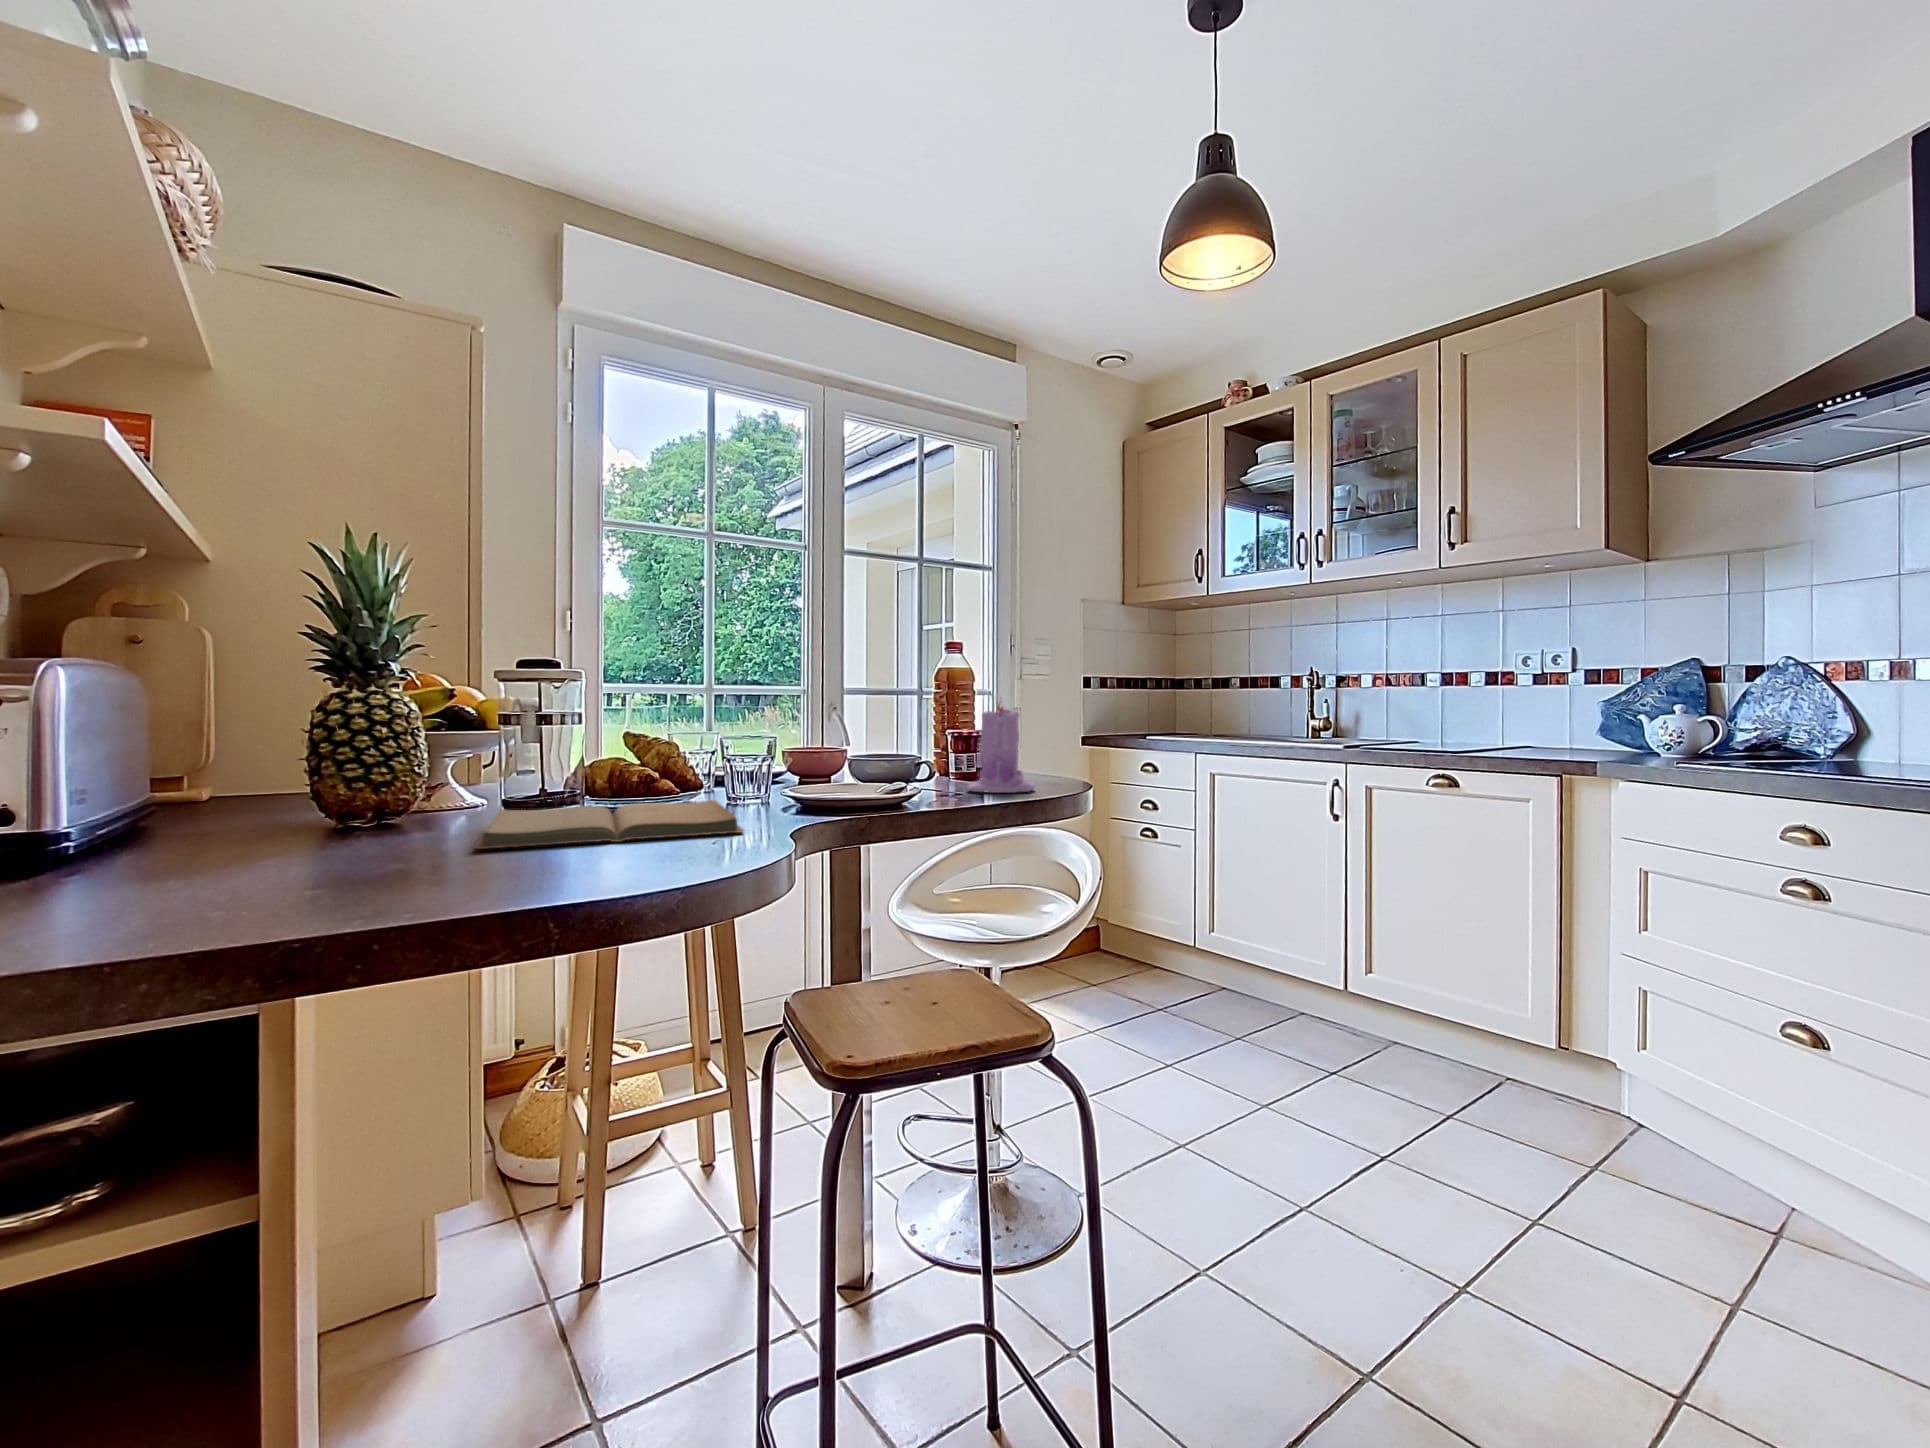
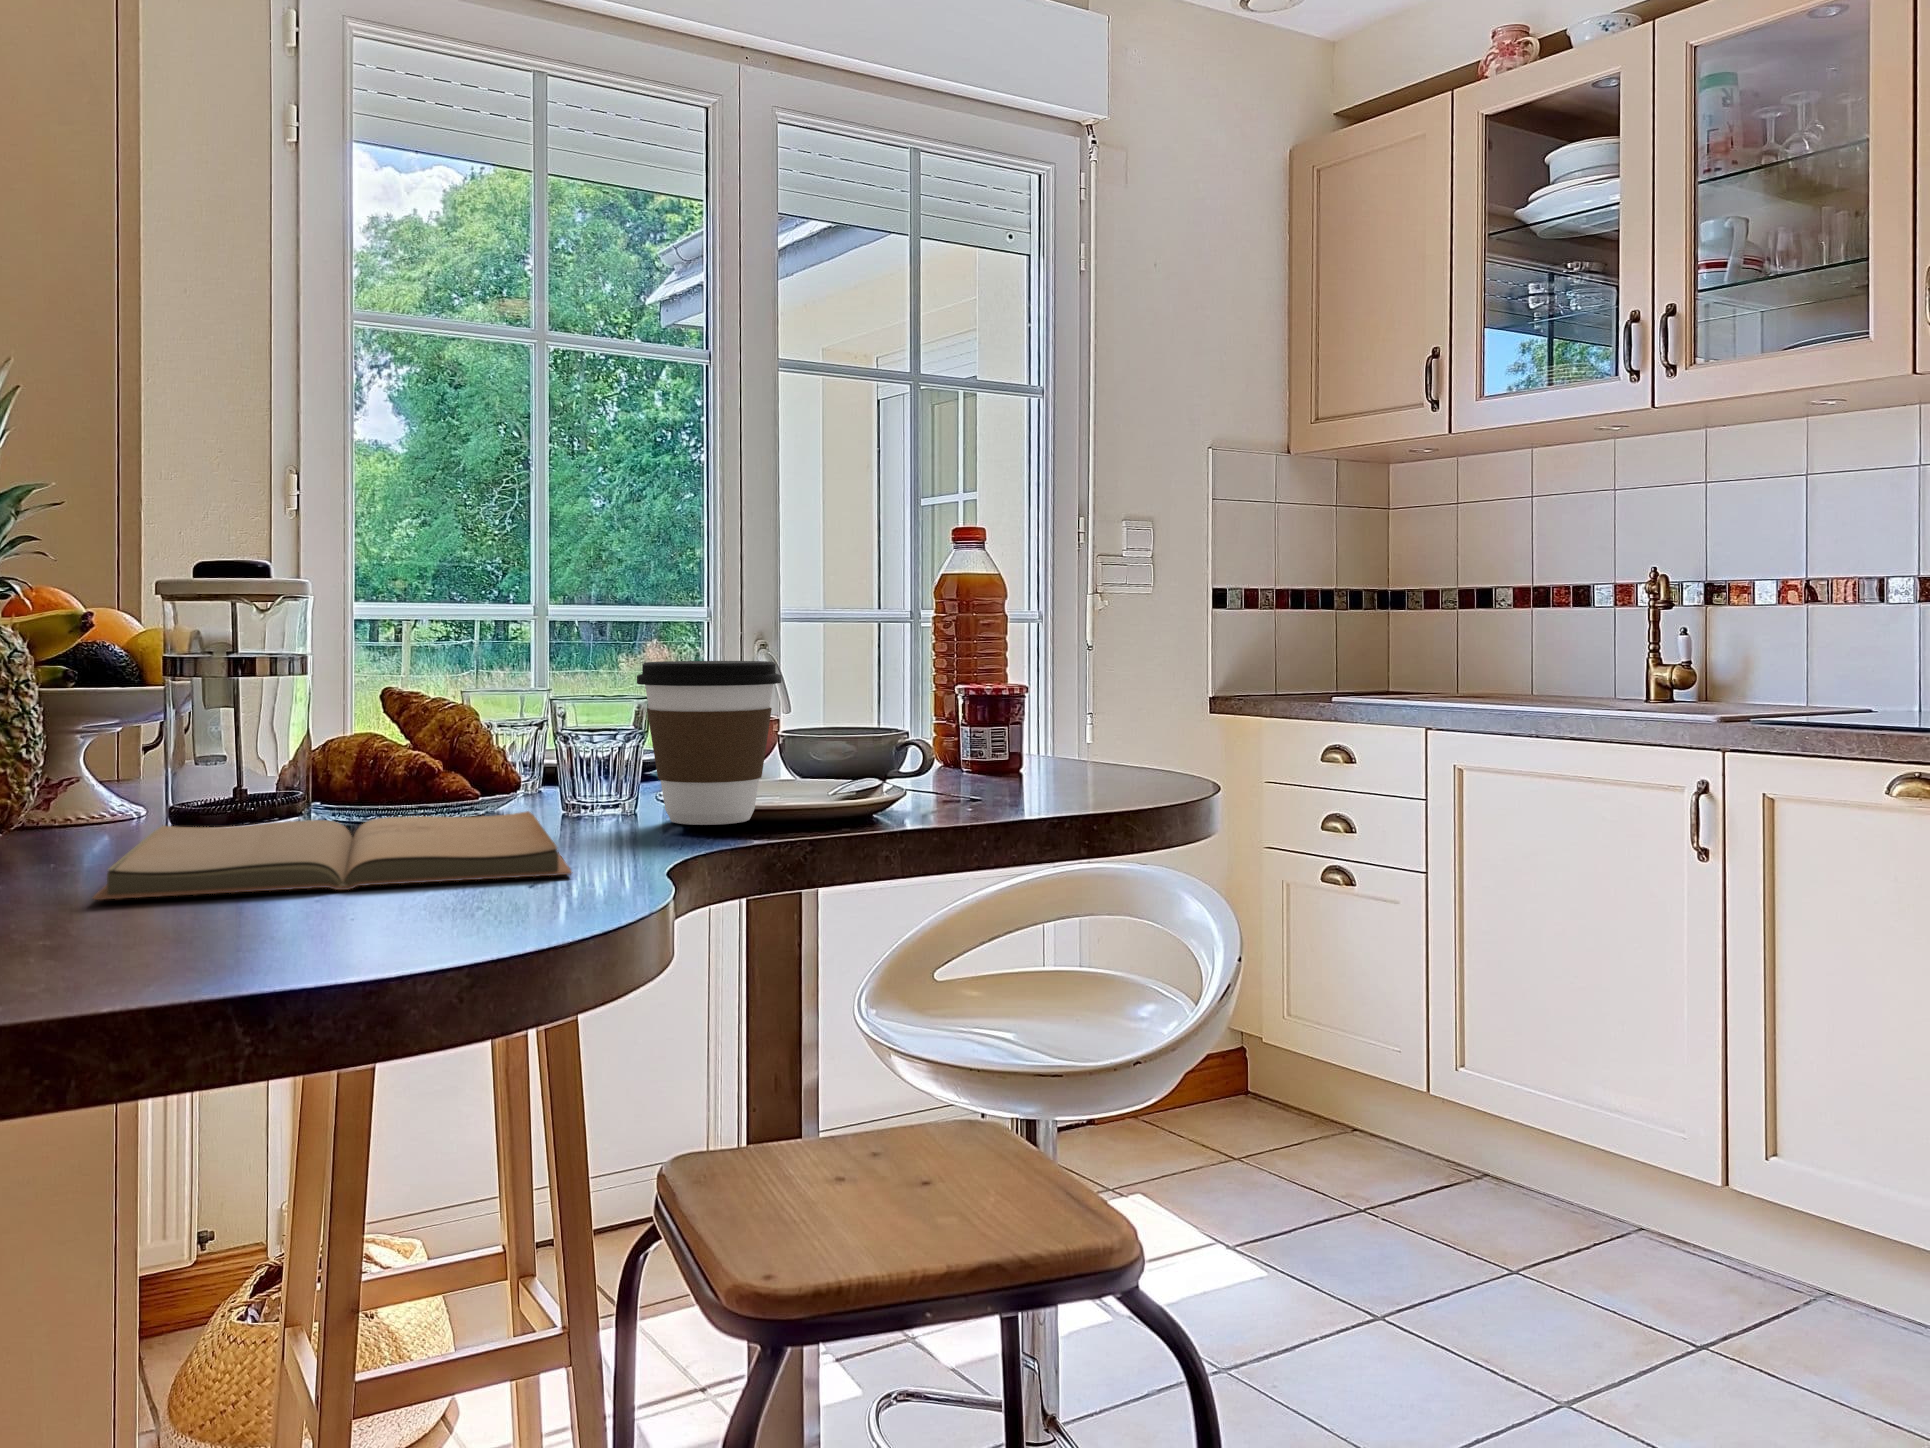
candle: present [967,702,1035,793] -> none [994,622,1121,802]
coffee cup: none [773,717,853,807] -> present [637,661,781,825]

